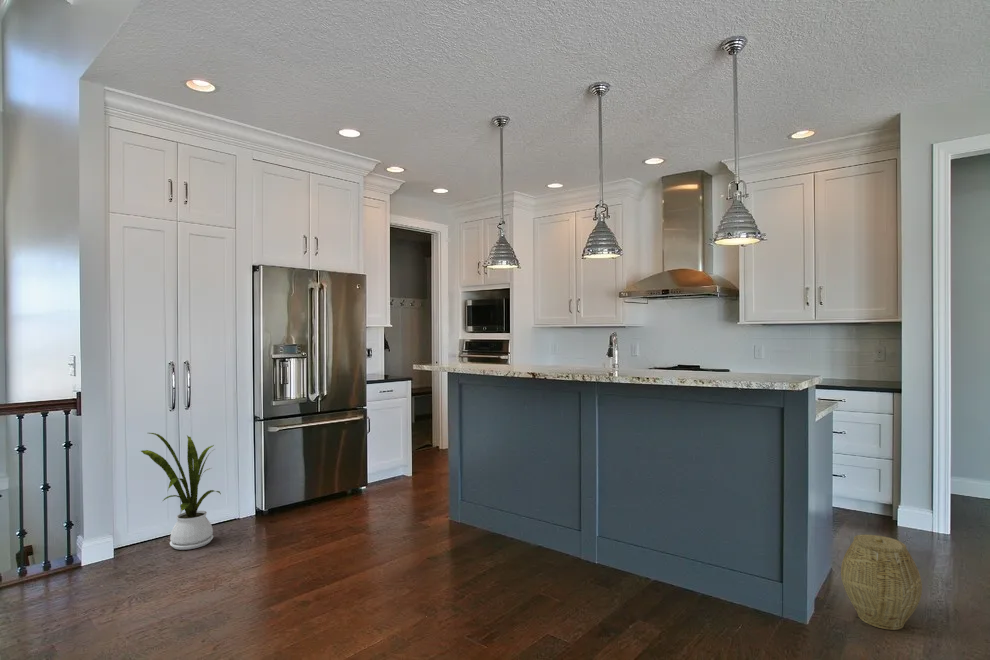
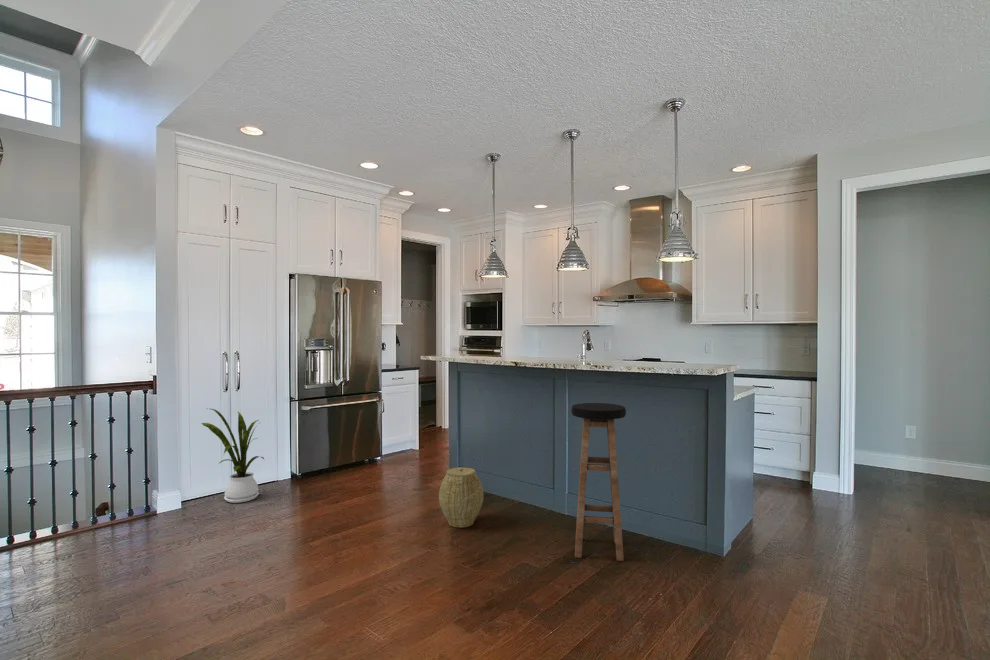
bar stool: none [607,425,678,632] -> present [571,403,626,561]
woven basket: present [841,534,922,630] -> present [439,467,483,528]

